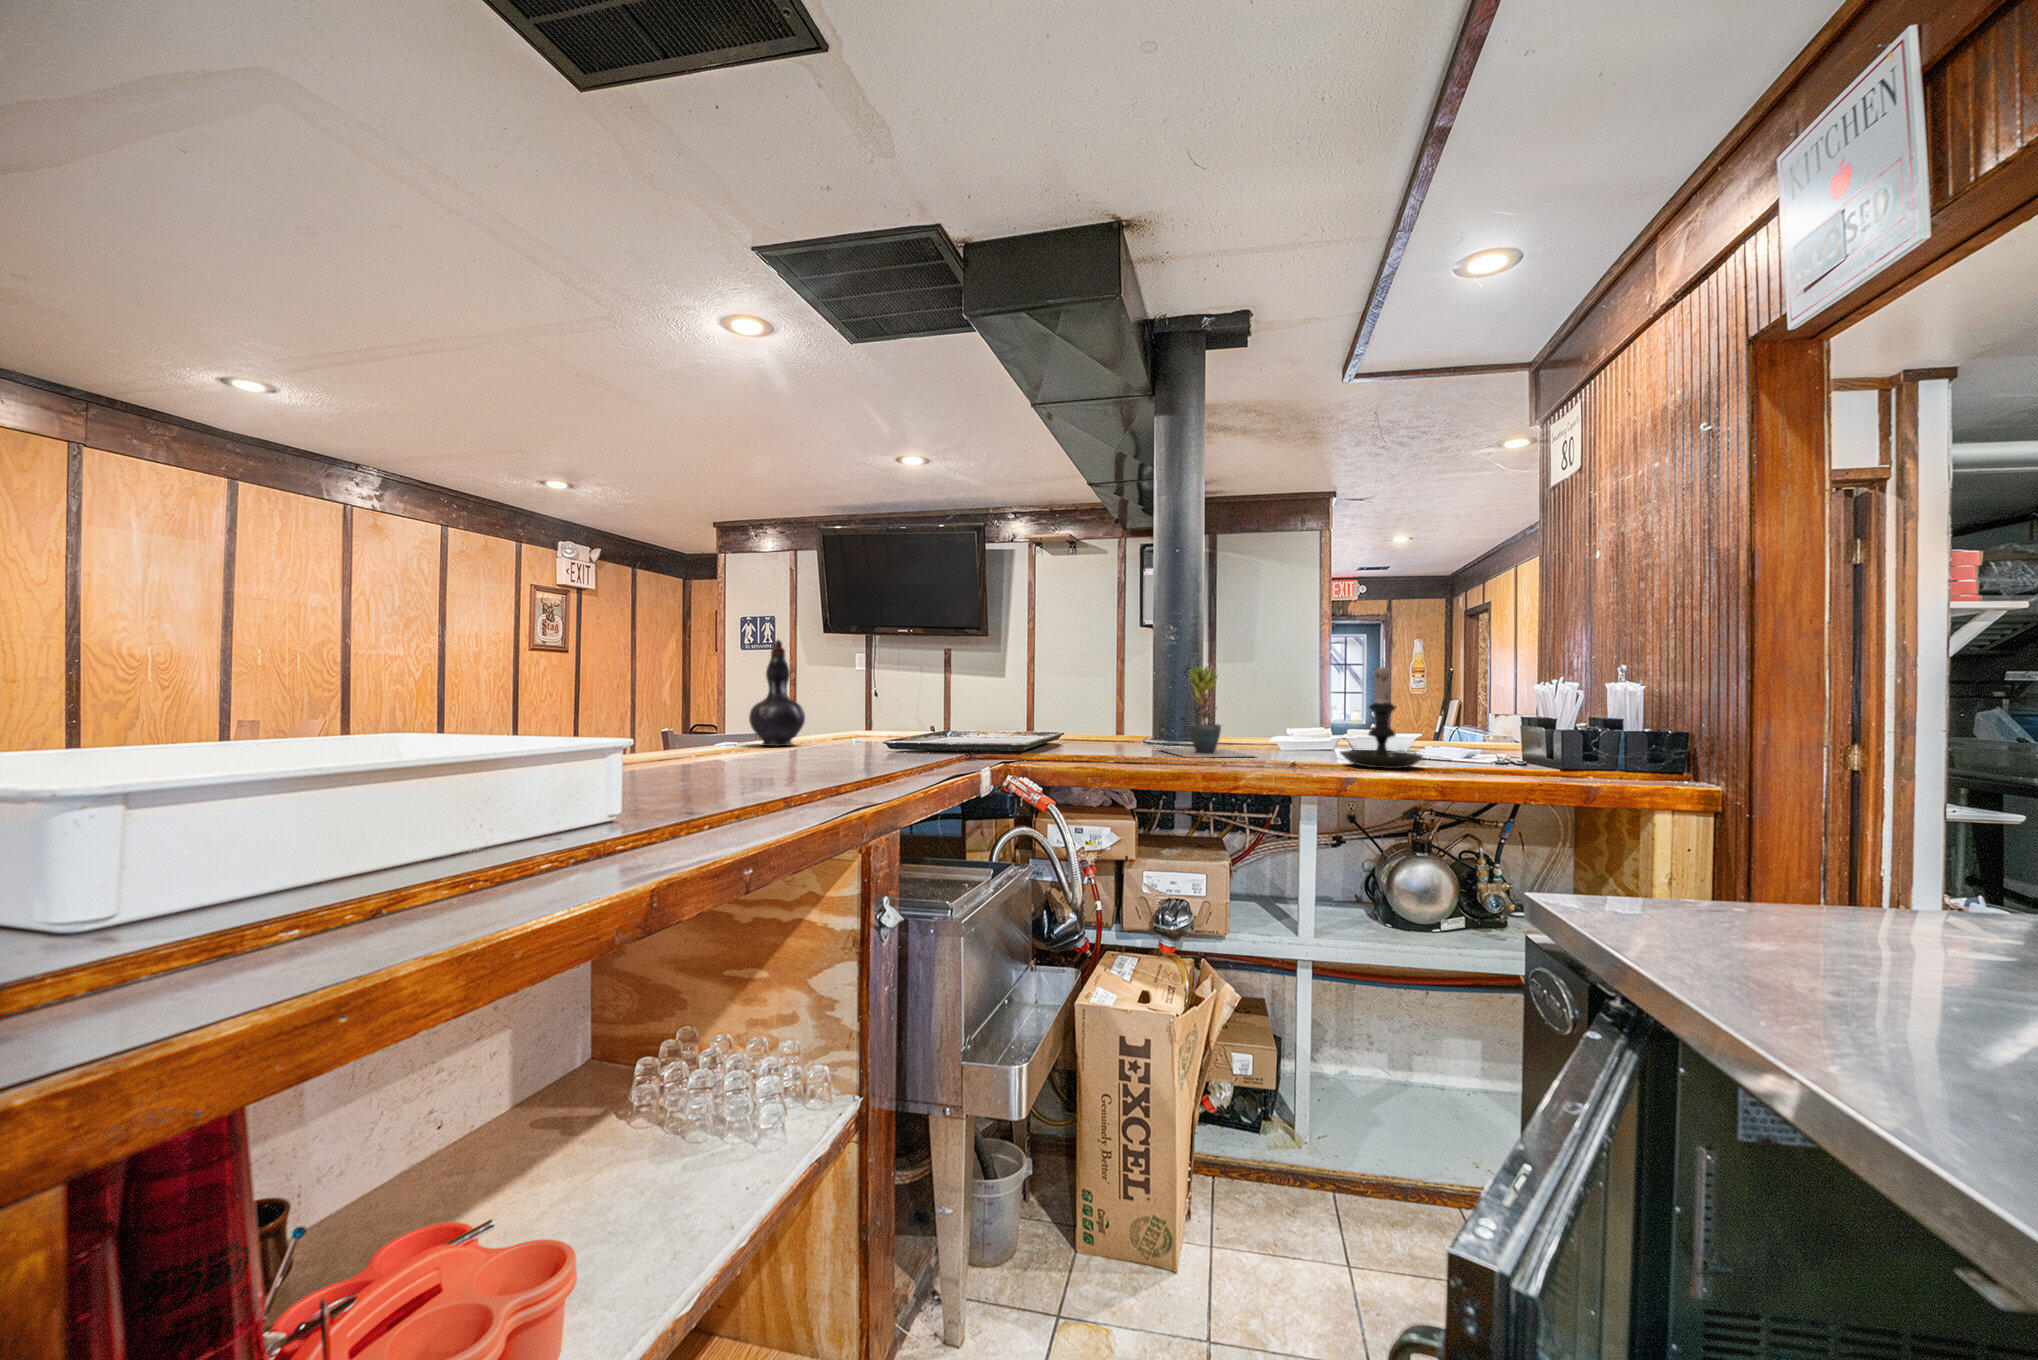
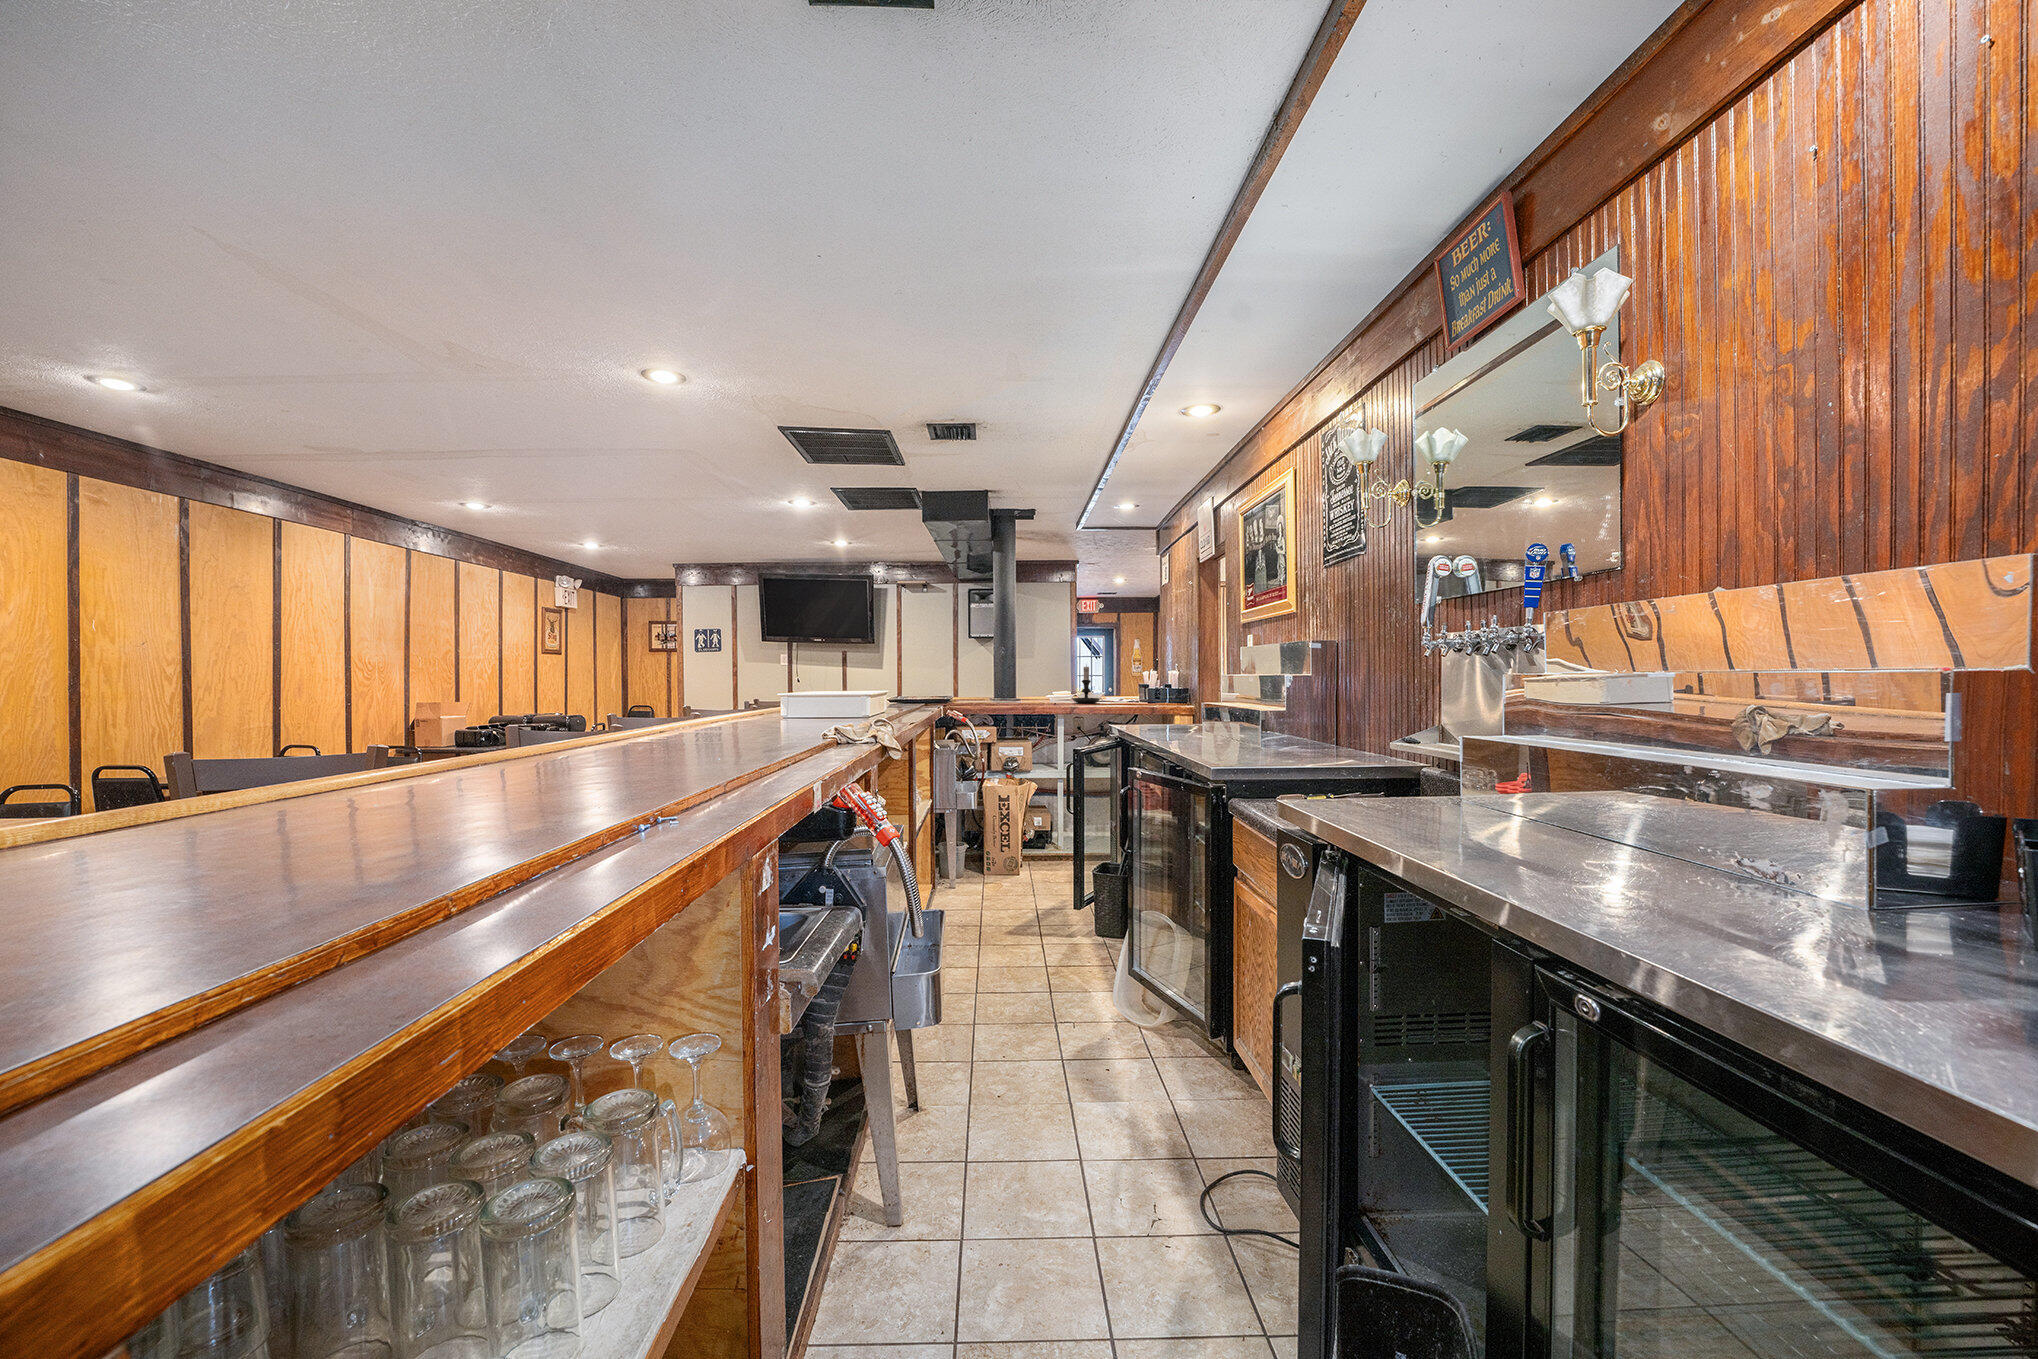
decorative vase: present [749,640,805,746] -> none [826,657,850,704]
potted plant: present [1162,666,1252,758] -> none [1001,665,1042,703]

